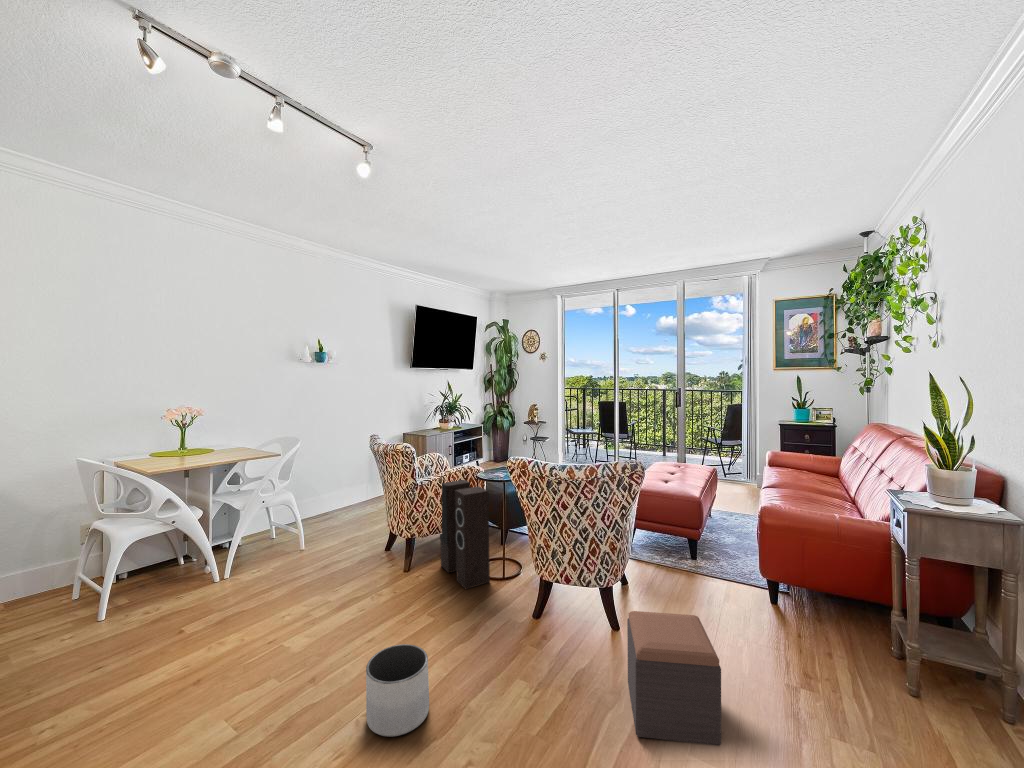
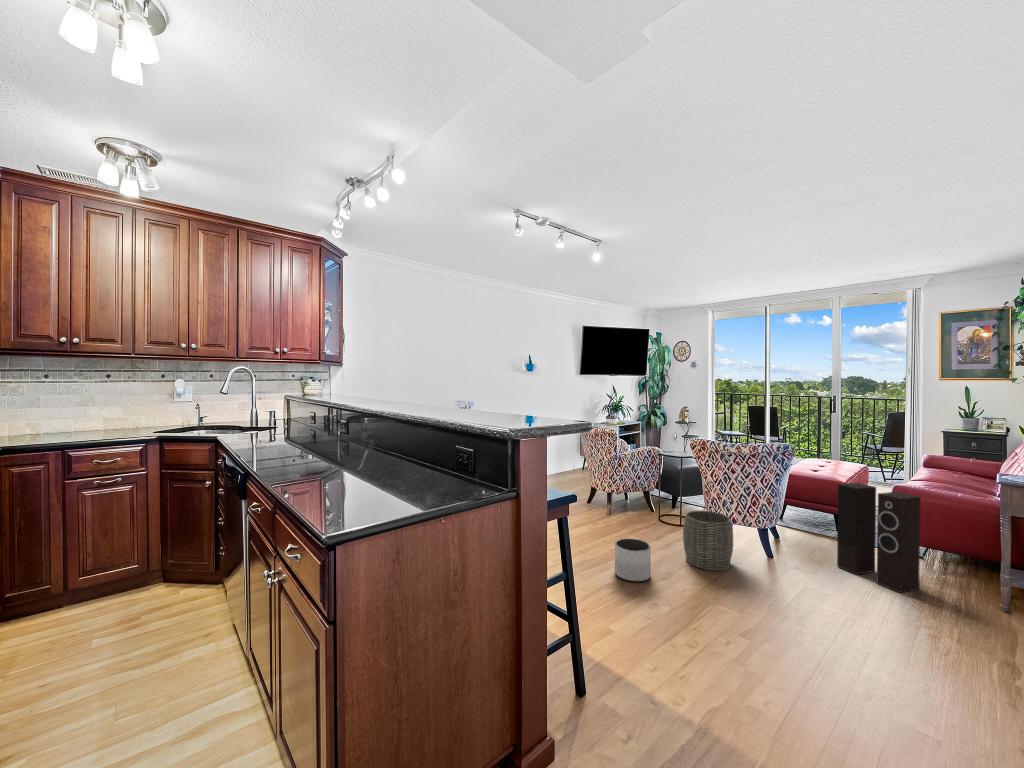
speaker: present [440,479,490,589] -> present [837,483,921,593]
woven basket: none [493,569,564,674] -> present [683,510,733,571]
footstool: present [627,611,721,746] -> none [780,535,846,612]

